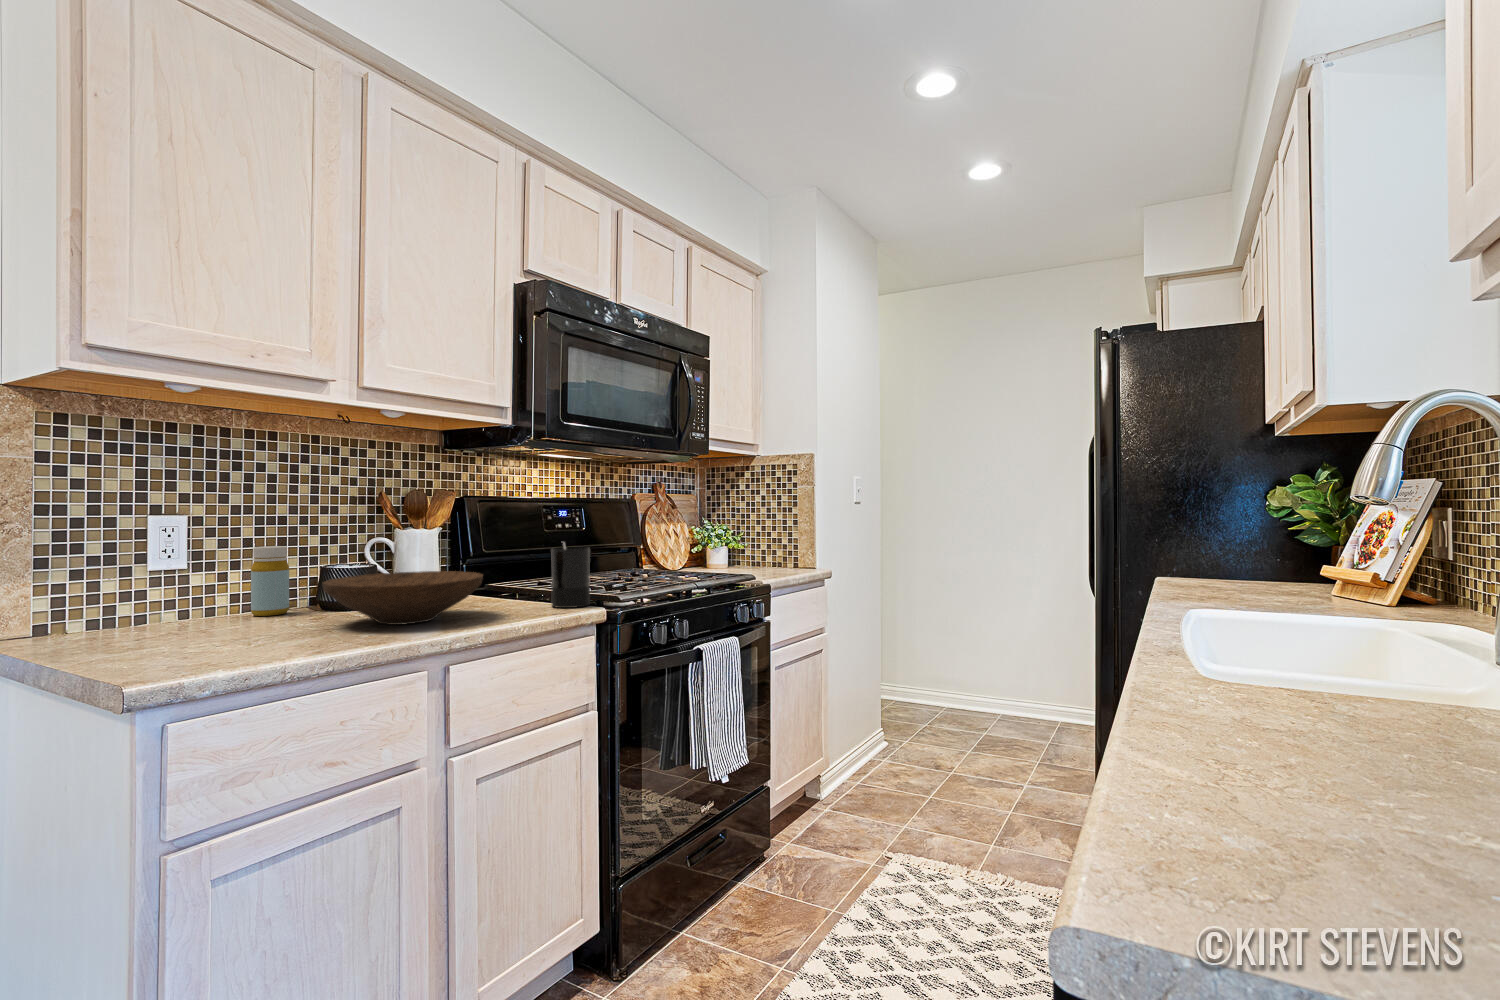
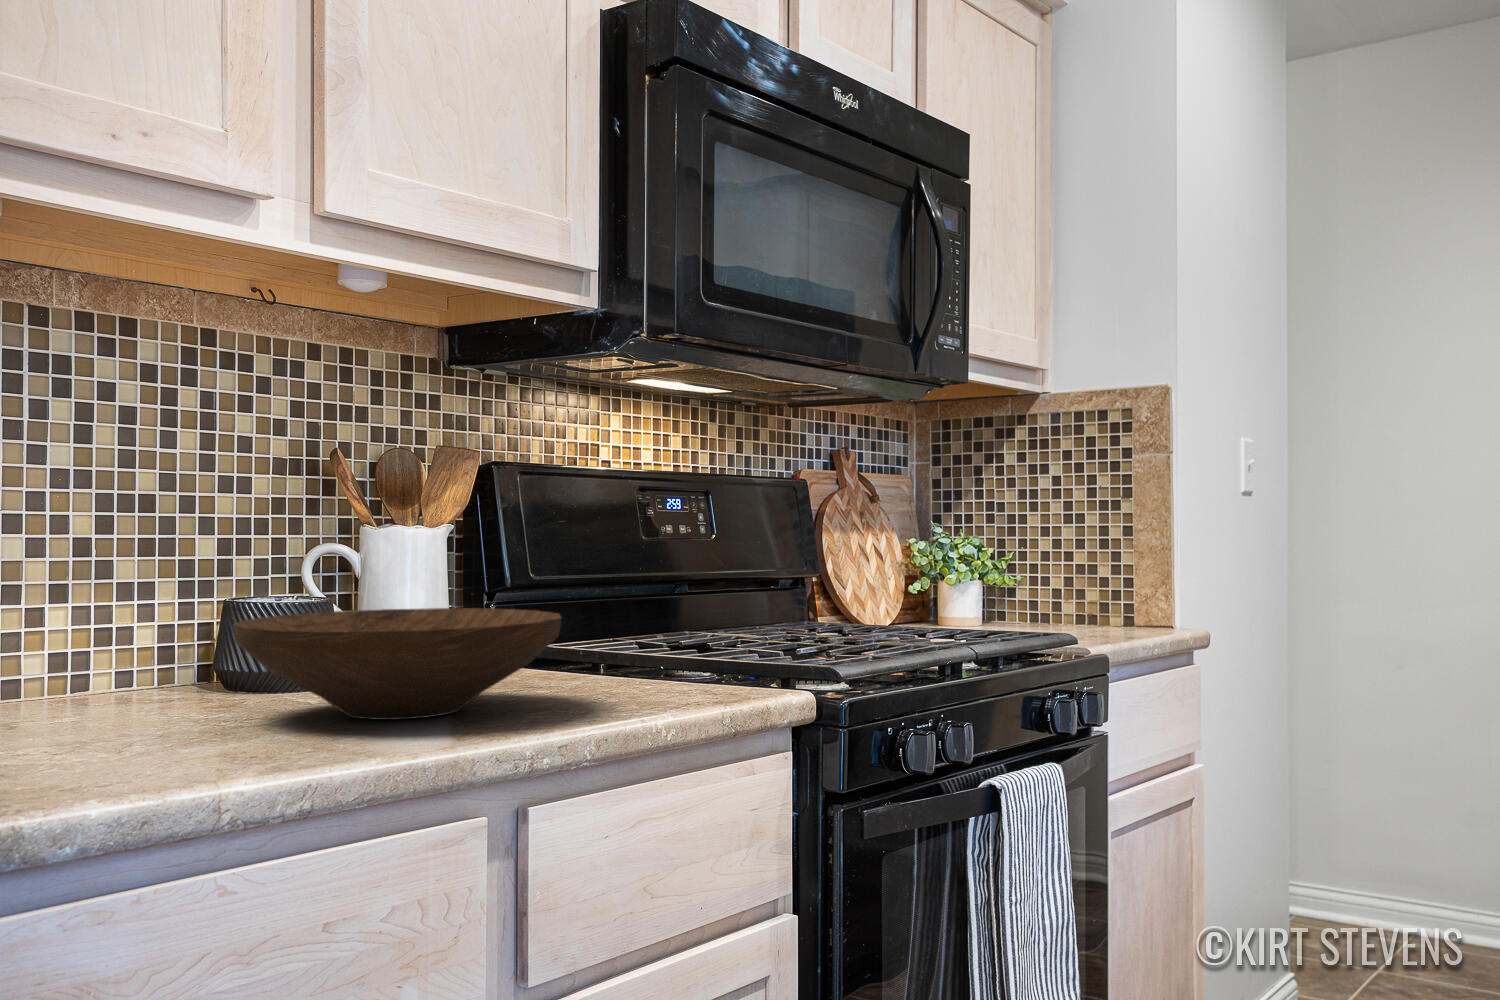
candle: present [551,543,590,608] -> none [692,548,774,692]
bottle: present [251,546,289,616] -> none [87,554,160,698]

